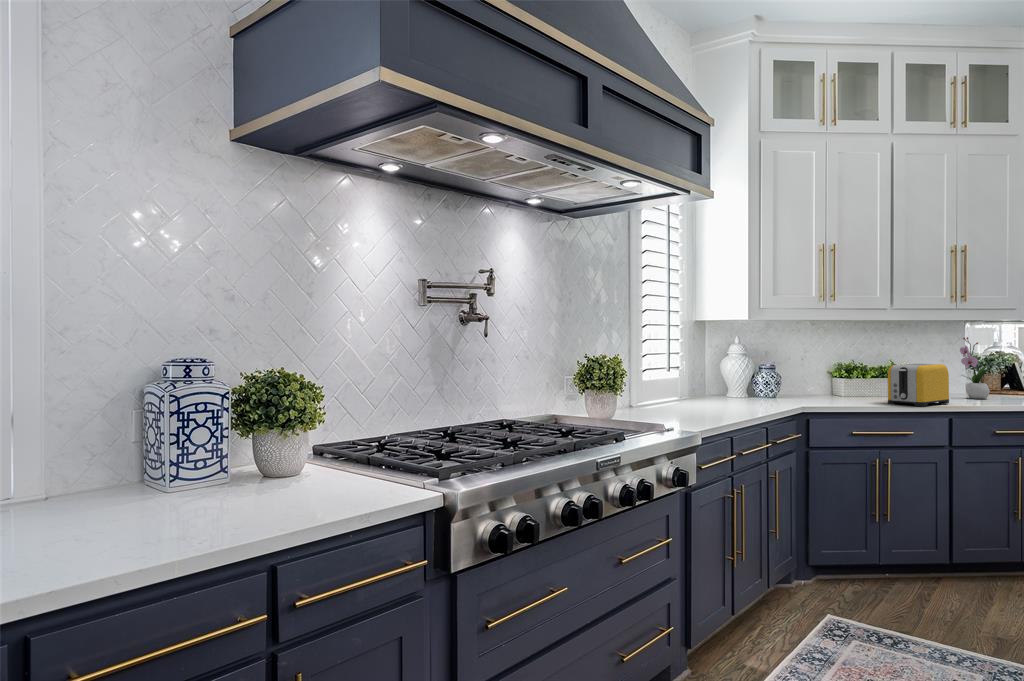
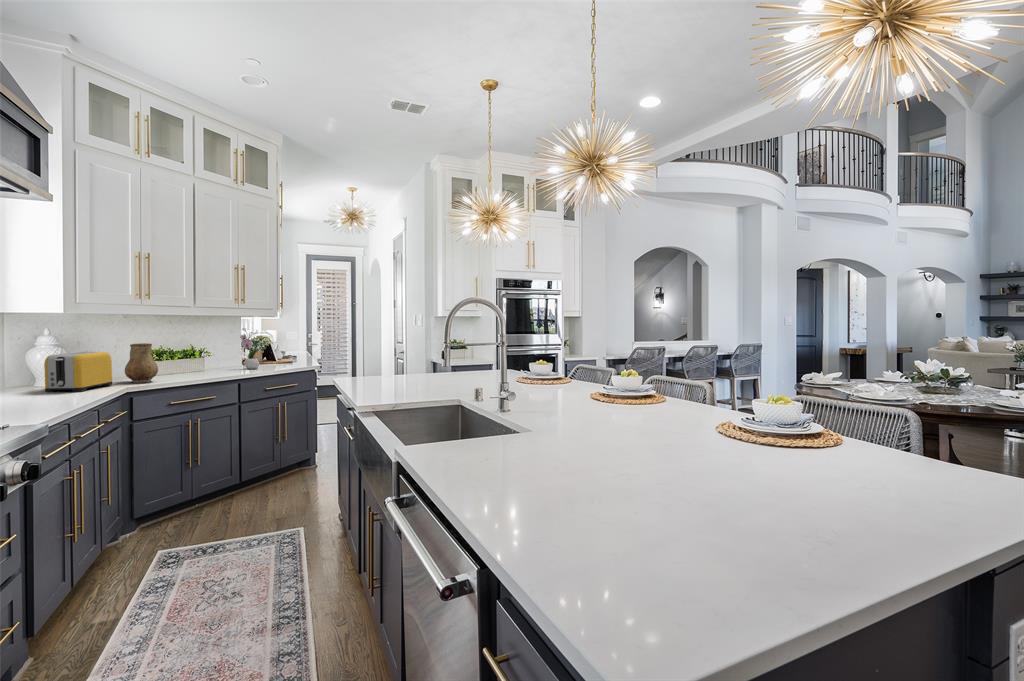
ceramic pitcher: none [804,355,840,403] -> present [125,343,158,383]
toaster: present [888,363,949,406] -> present [44,352,112,392]

